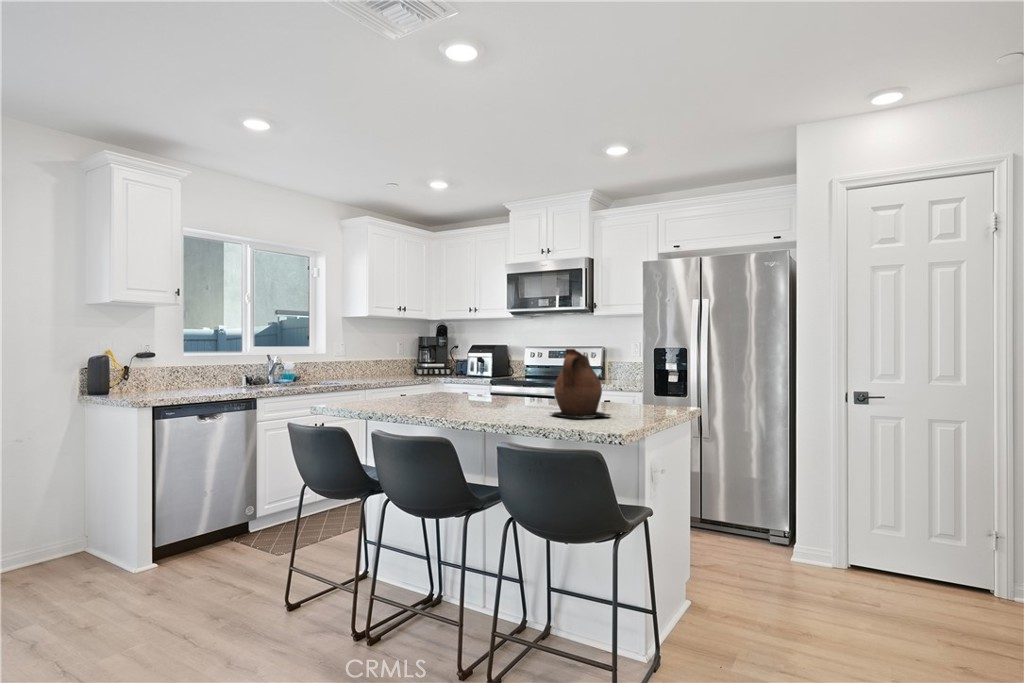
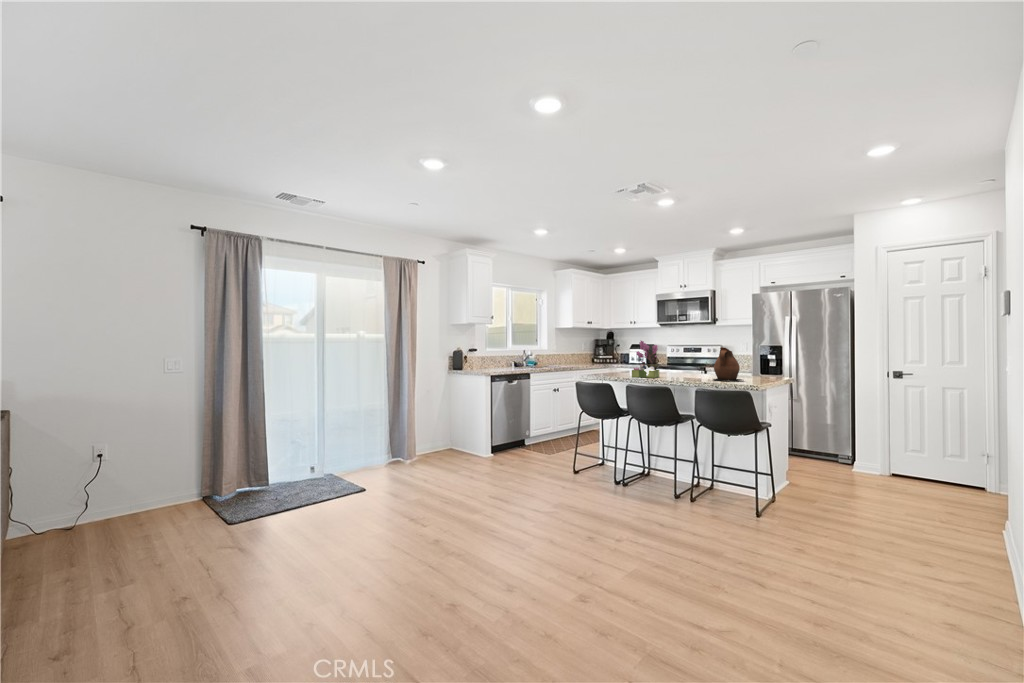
flower arrangement: none [402,334,462,411] -> present [632,341,660,378]

